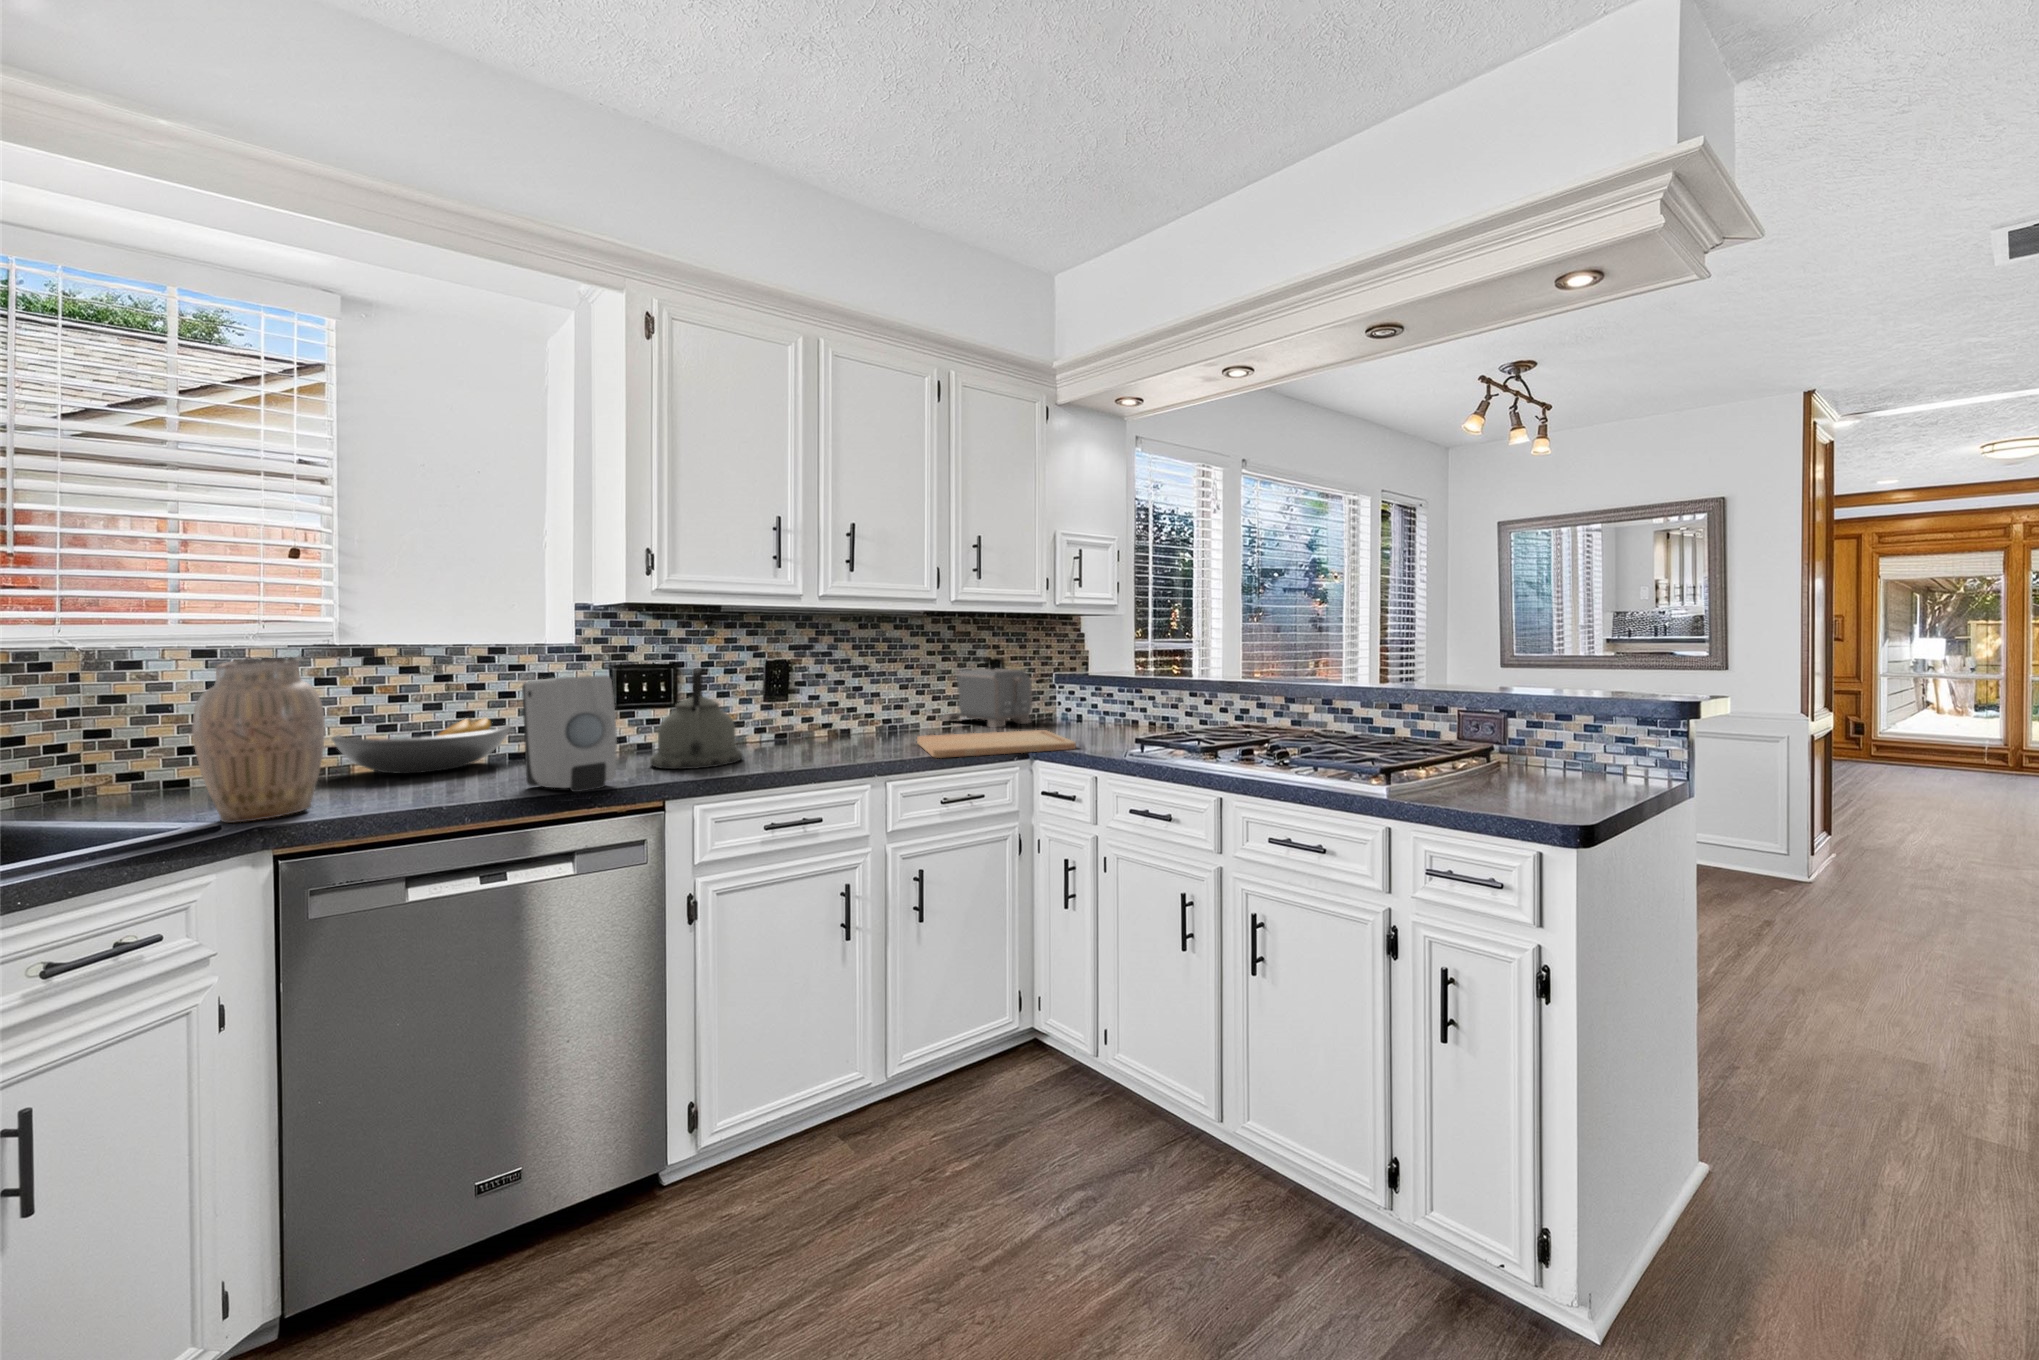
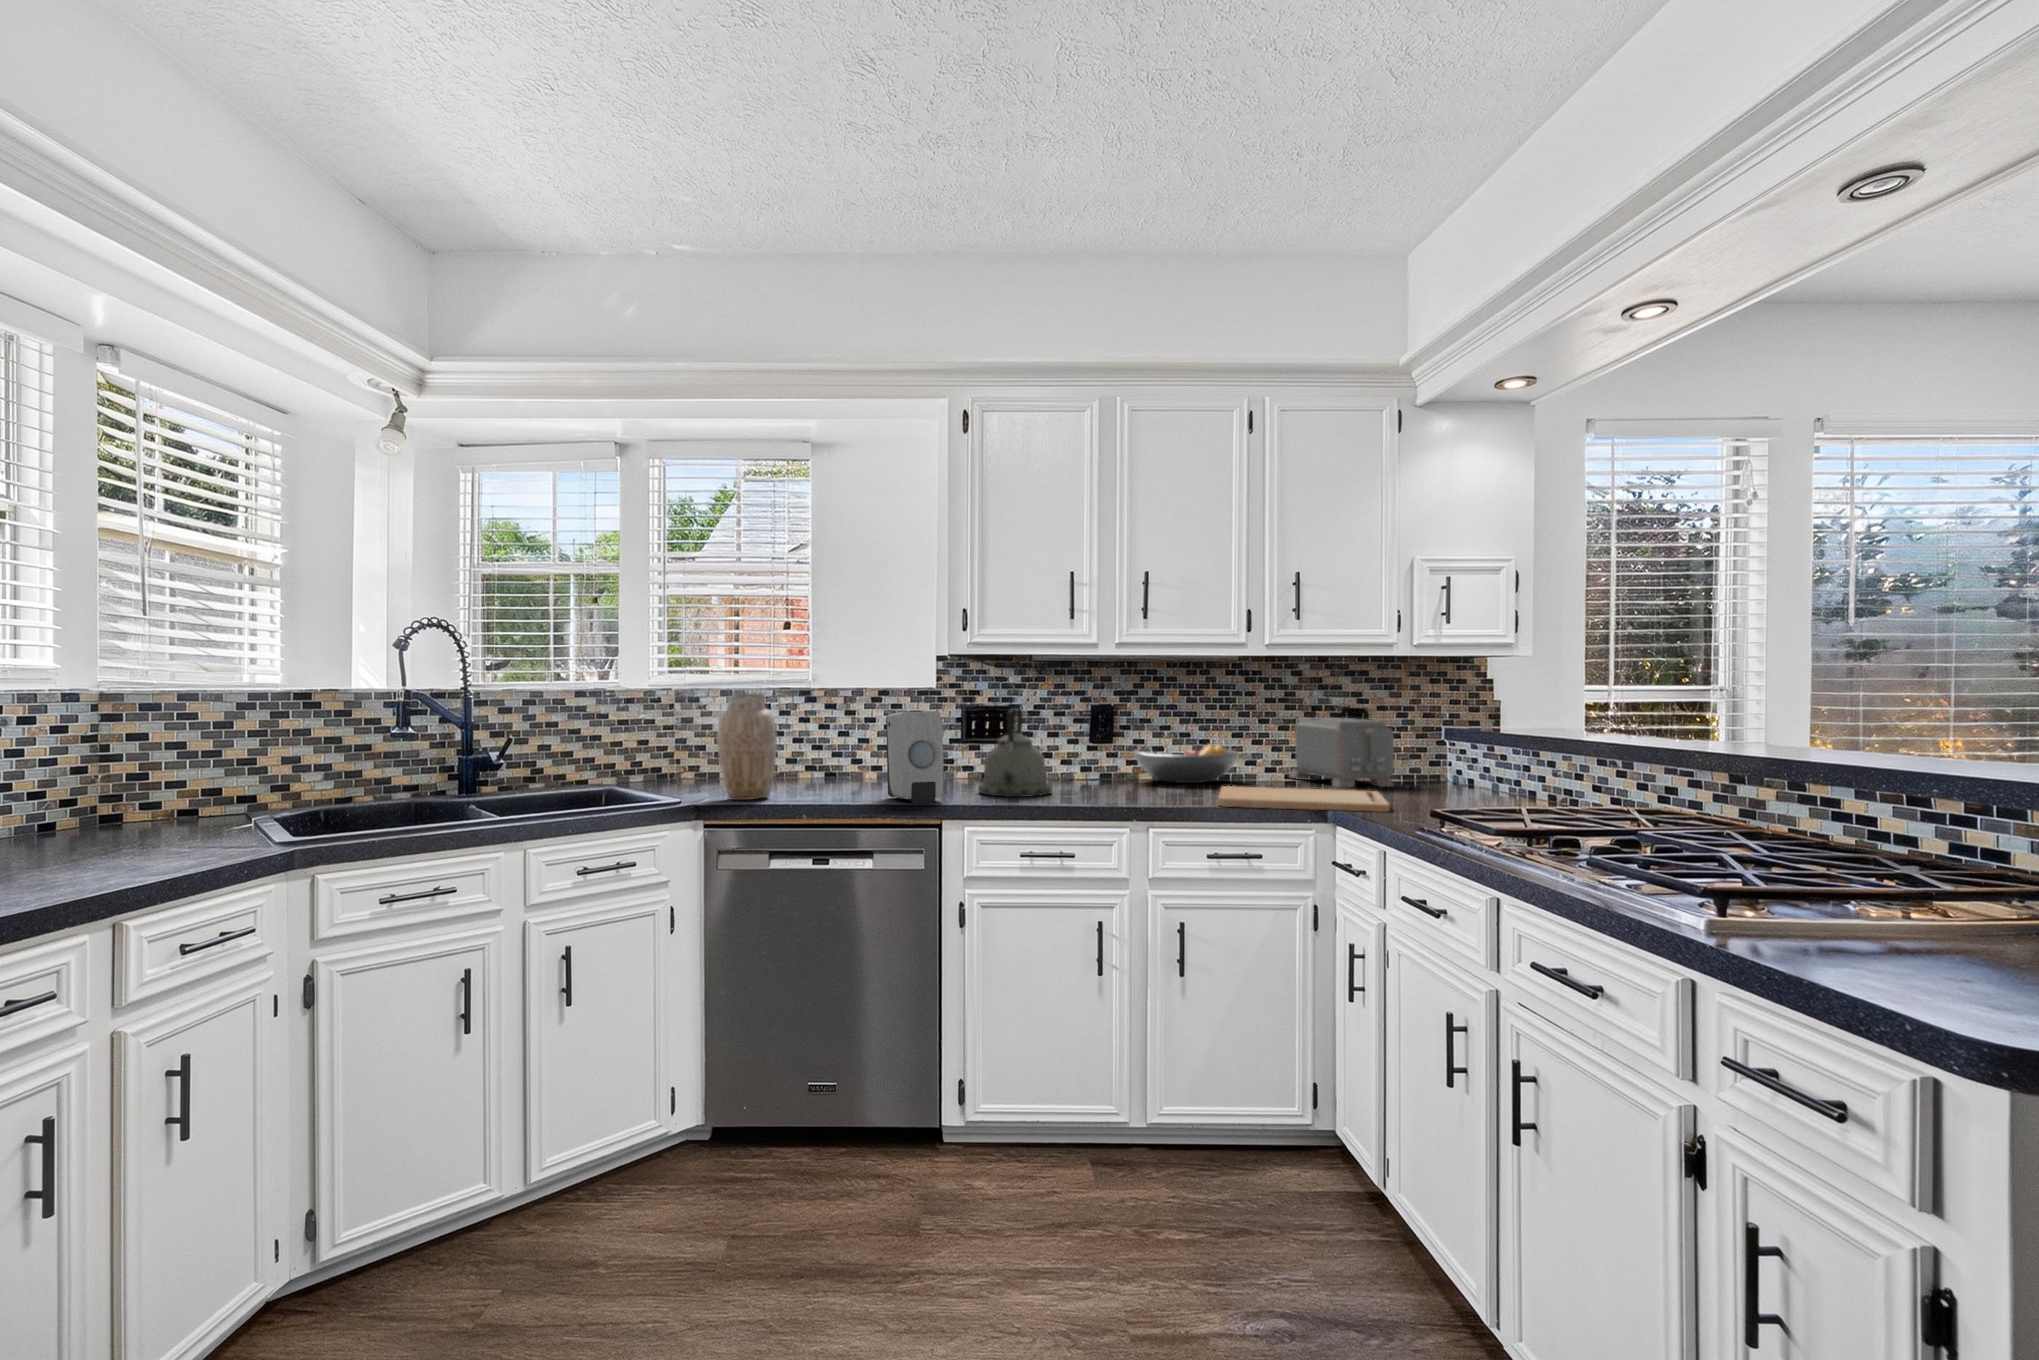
fruit bowl: present [332,718,511,774] -> present [1133,743,1239,783]

